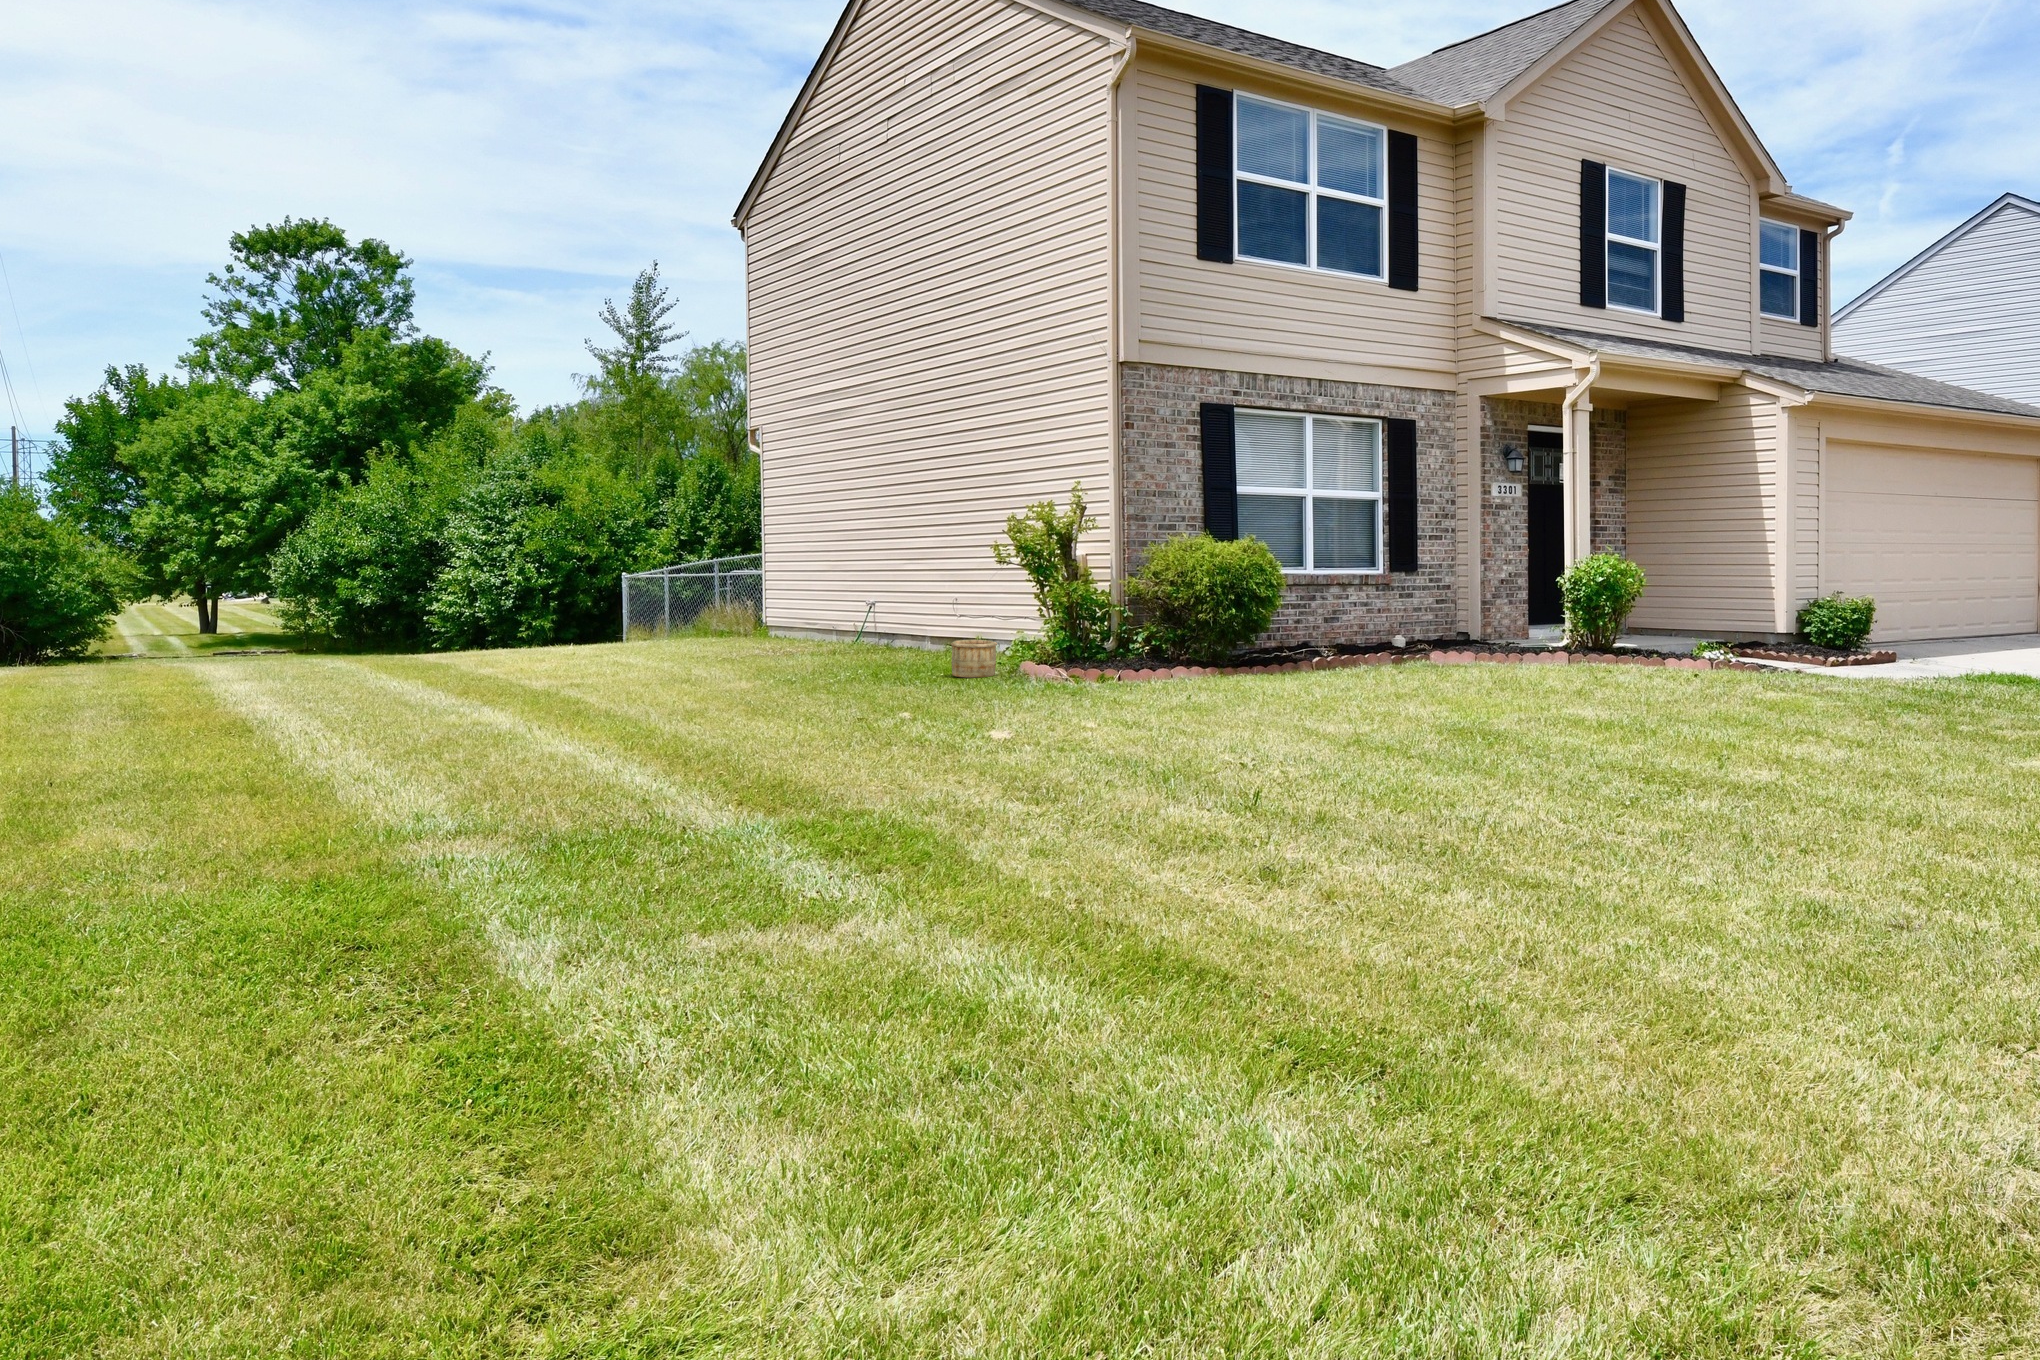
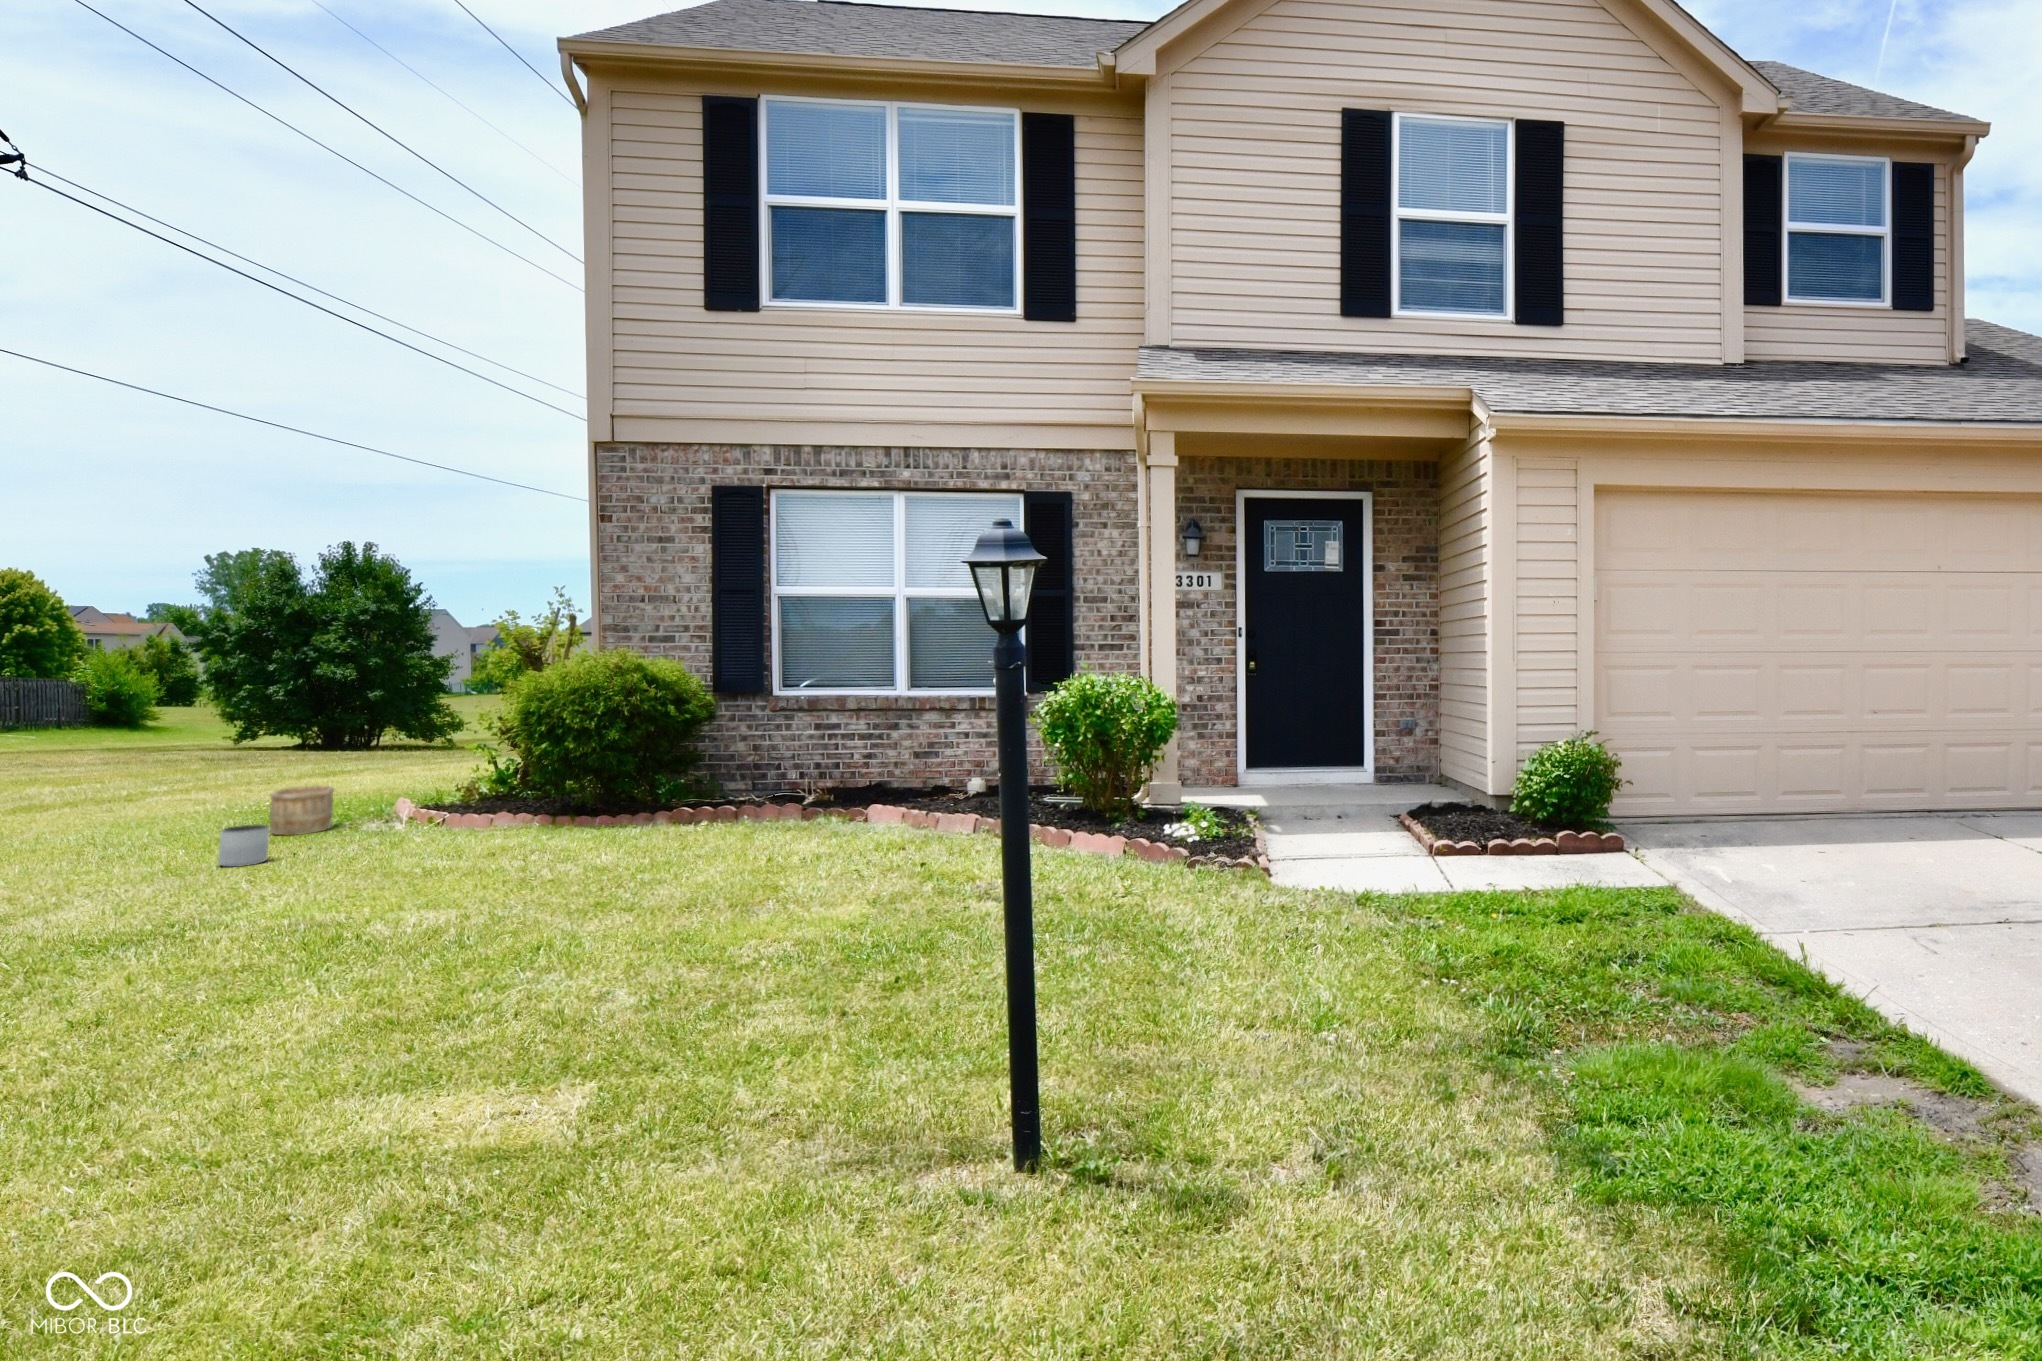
planter: none [1074,654,1105,684] -> present [218,824,269,867]

